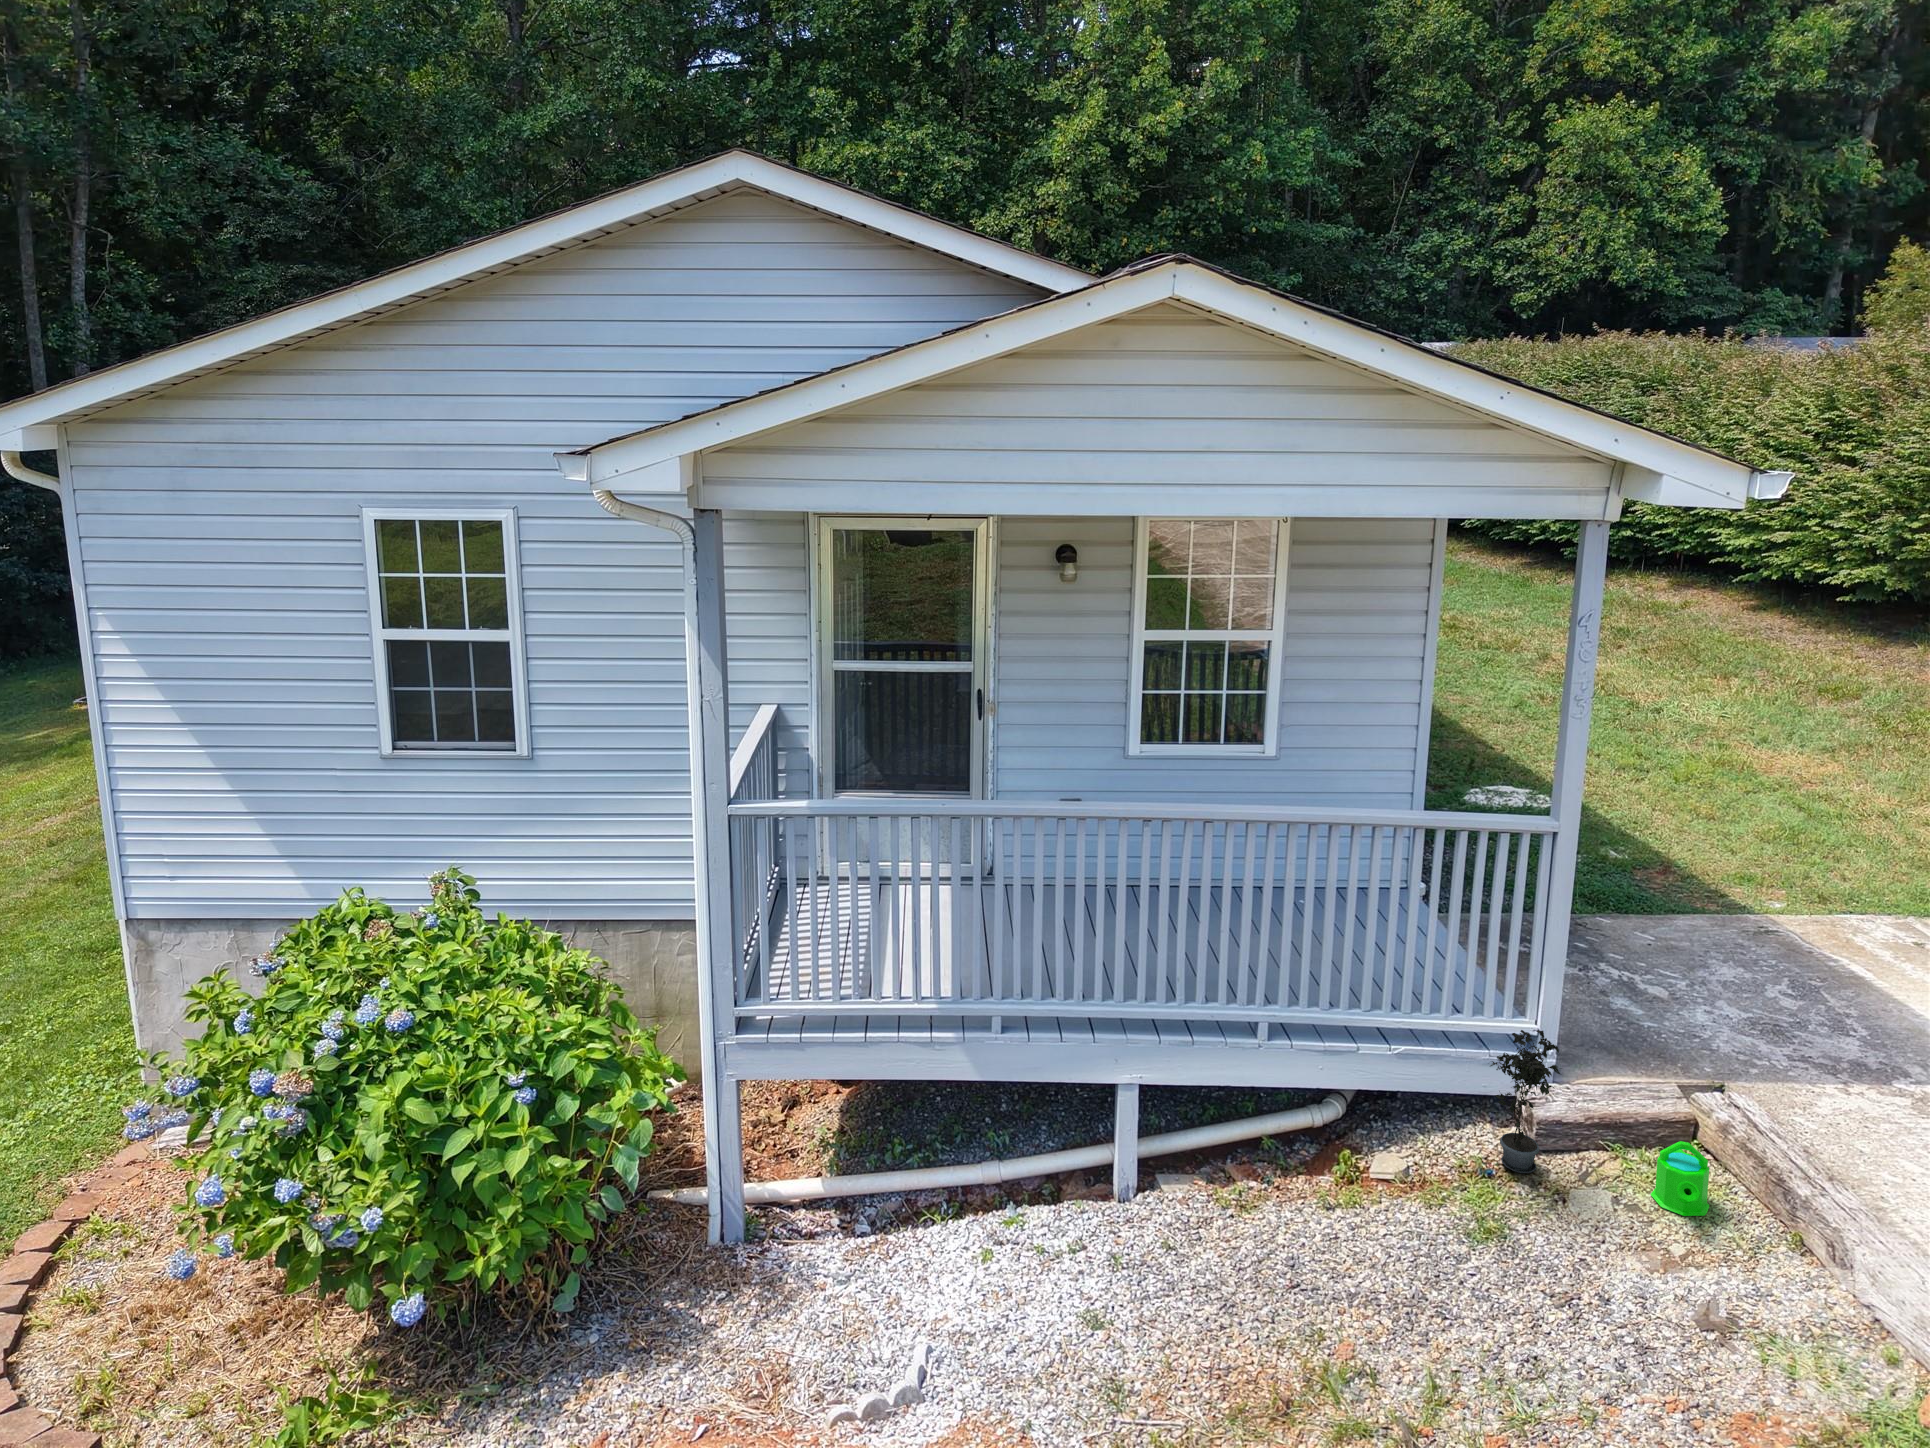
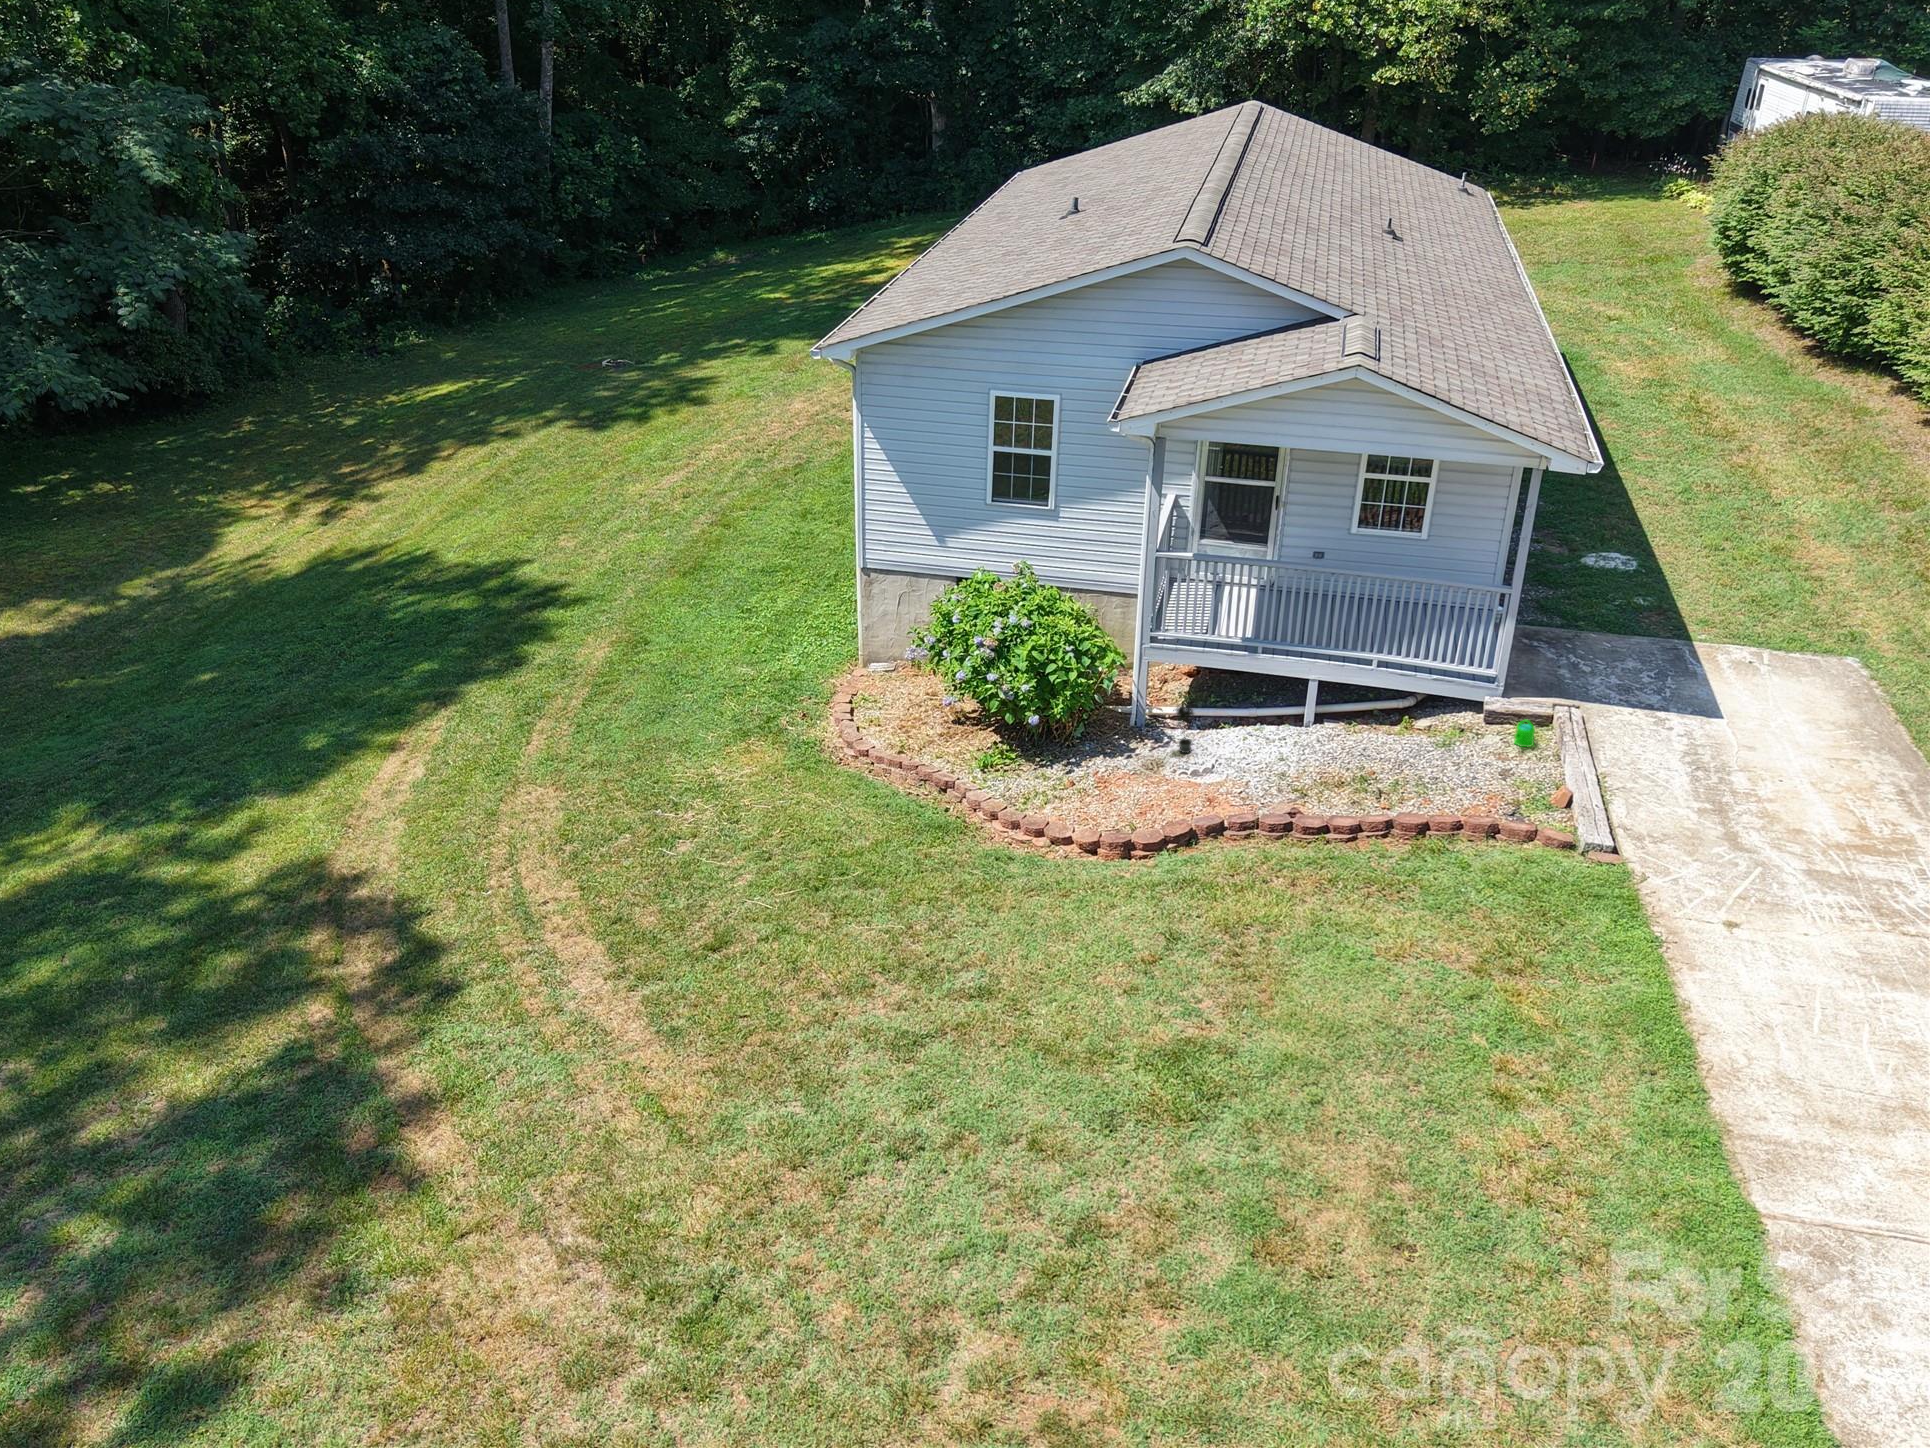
potted plant: present [1491,1030,1562,1174] -> present [1173,700,1197,753]

